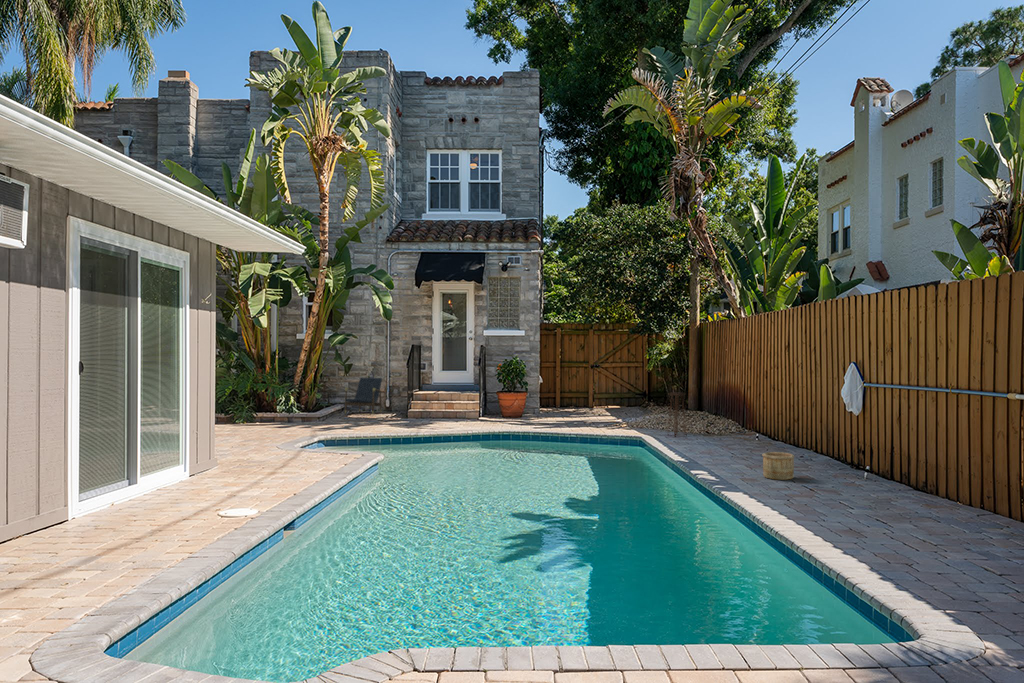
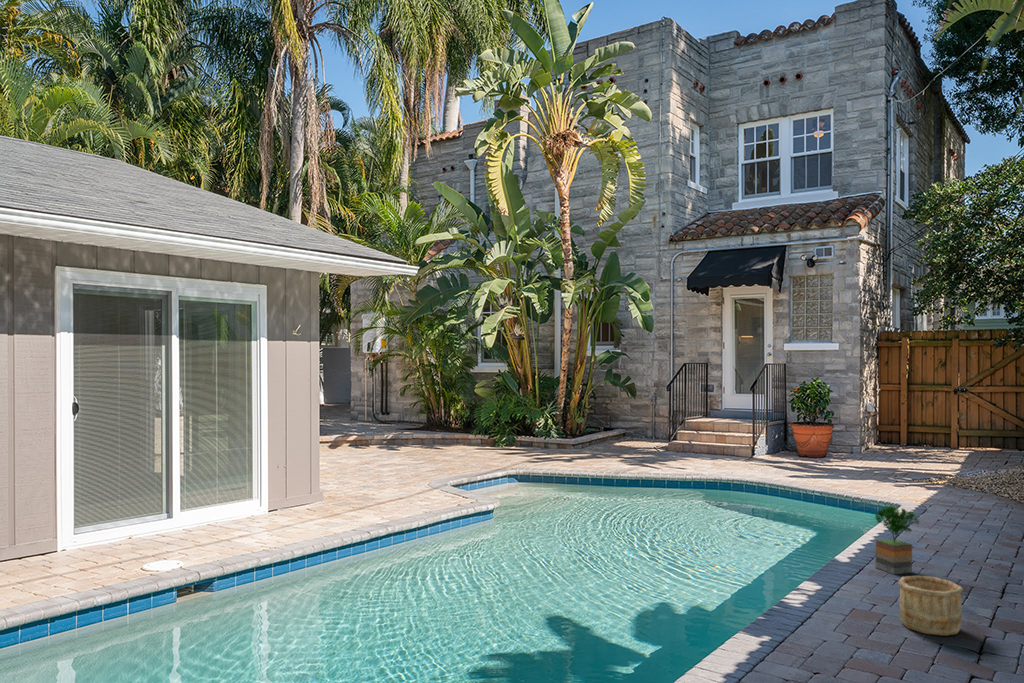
lounge chair: present [345,378,382,415] -> none [615,398,663,442]
stool: present [670,392,685,435] -> none [963,449,994,524]
potted tree: none [696,423,722,462] -> present [875,506,919,574]

